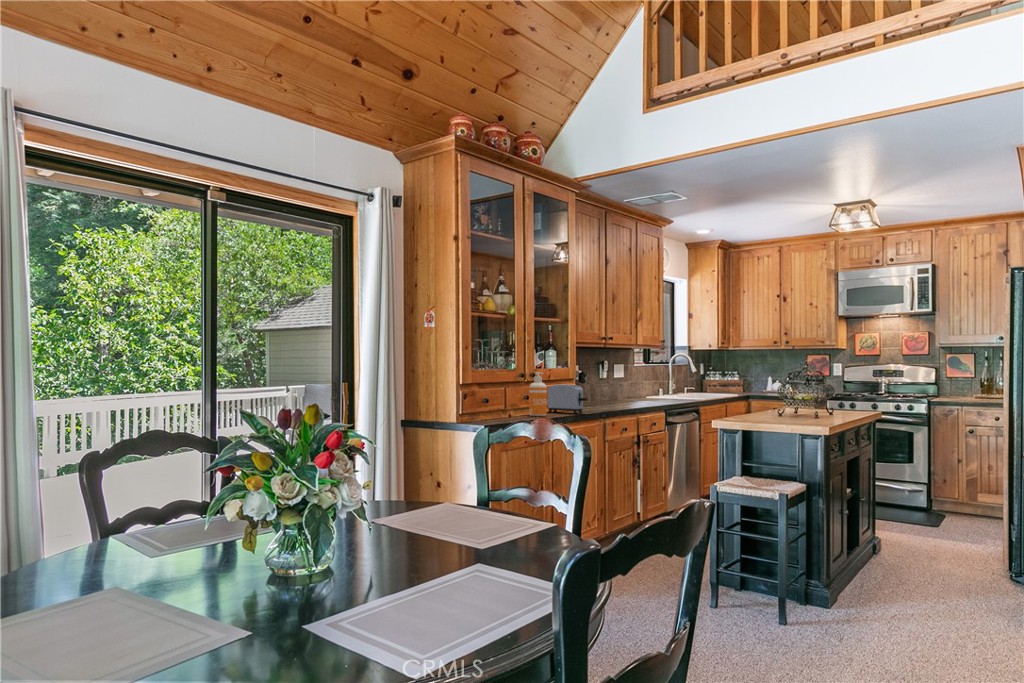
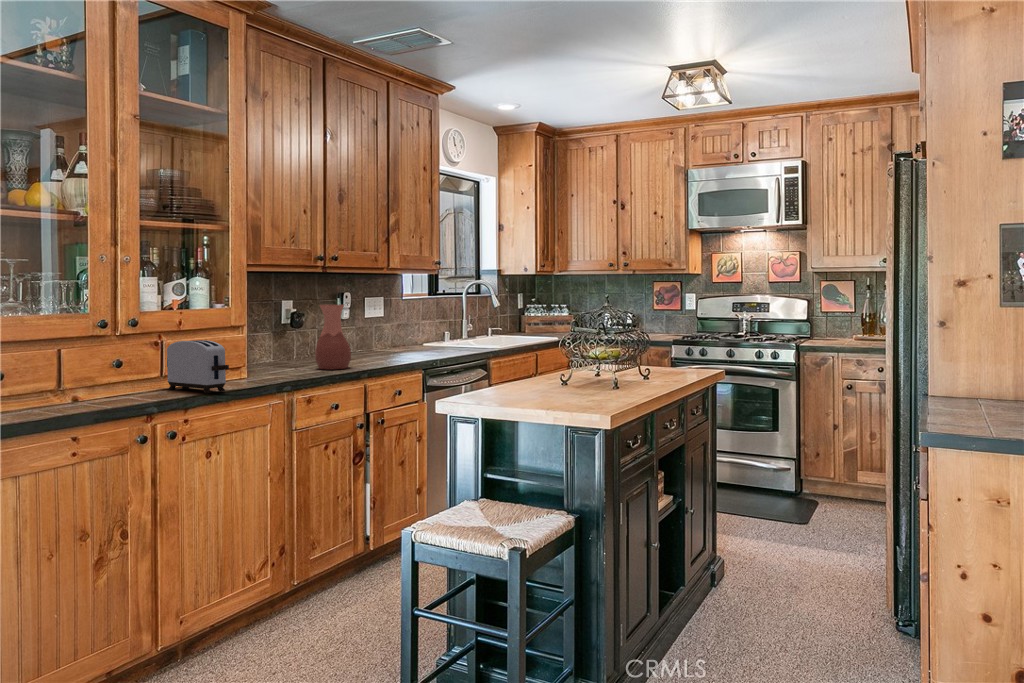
vase: none [606,366,628,406] -> present [315,305,351,369]
soap dispenser: present [529,372,547,416] -> none [101,321,138,403]

